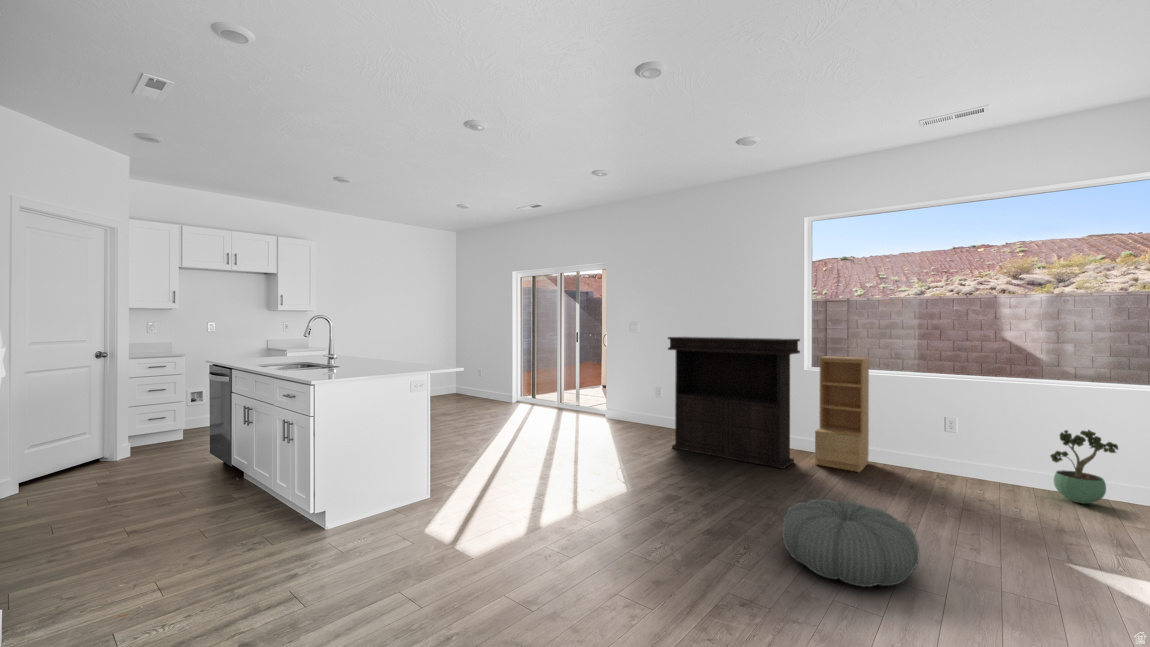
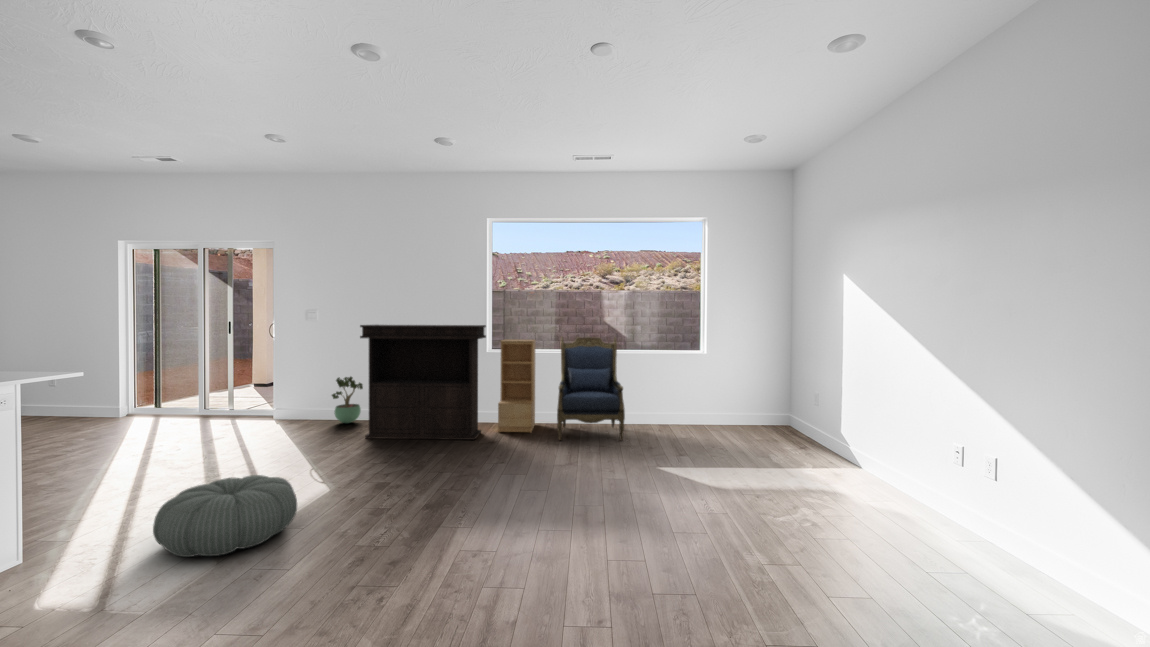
armchair: none [894,354,1009,509] -> present [557,337,625,441]
potted plant: present [1051,430,1118,504] -> present [332,377,363,423]
pouf: present [782,499,919,587] -> present [153,475,297,557]

